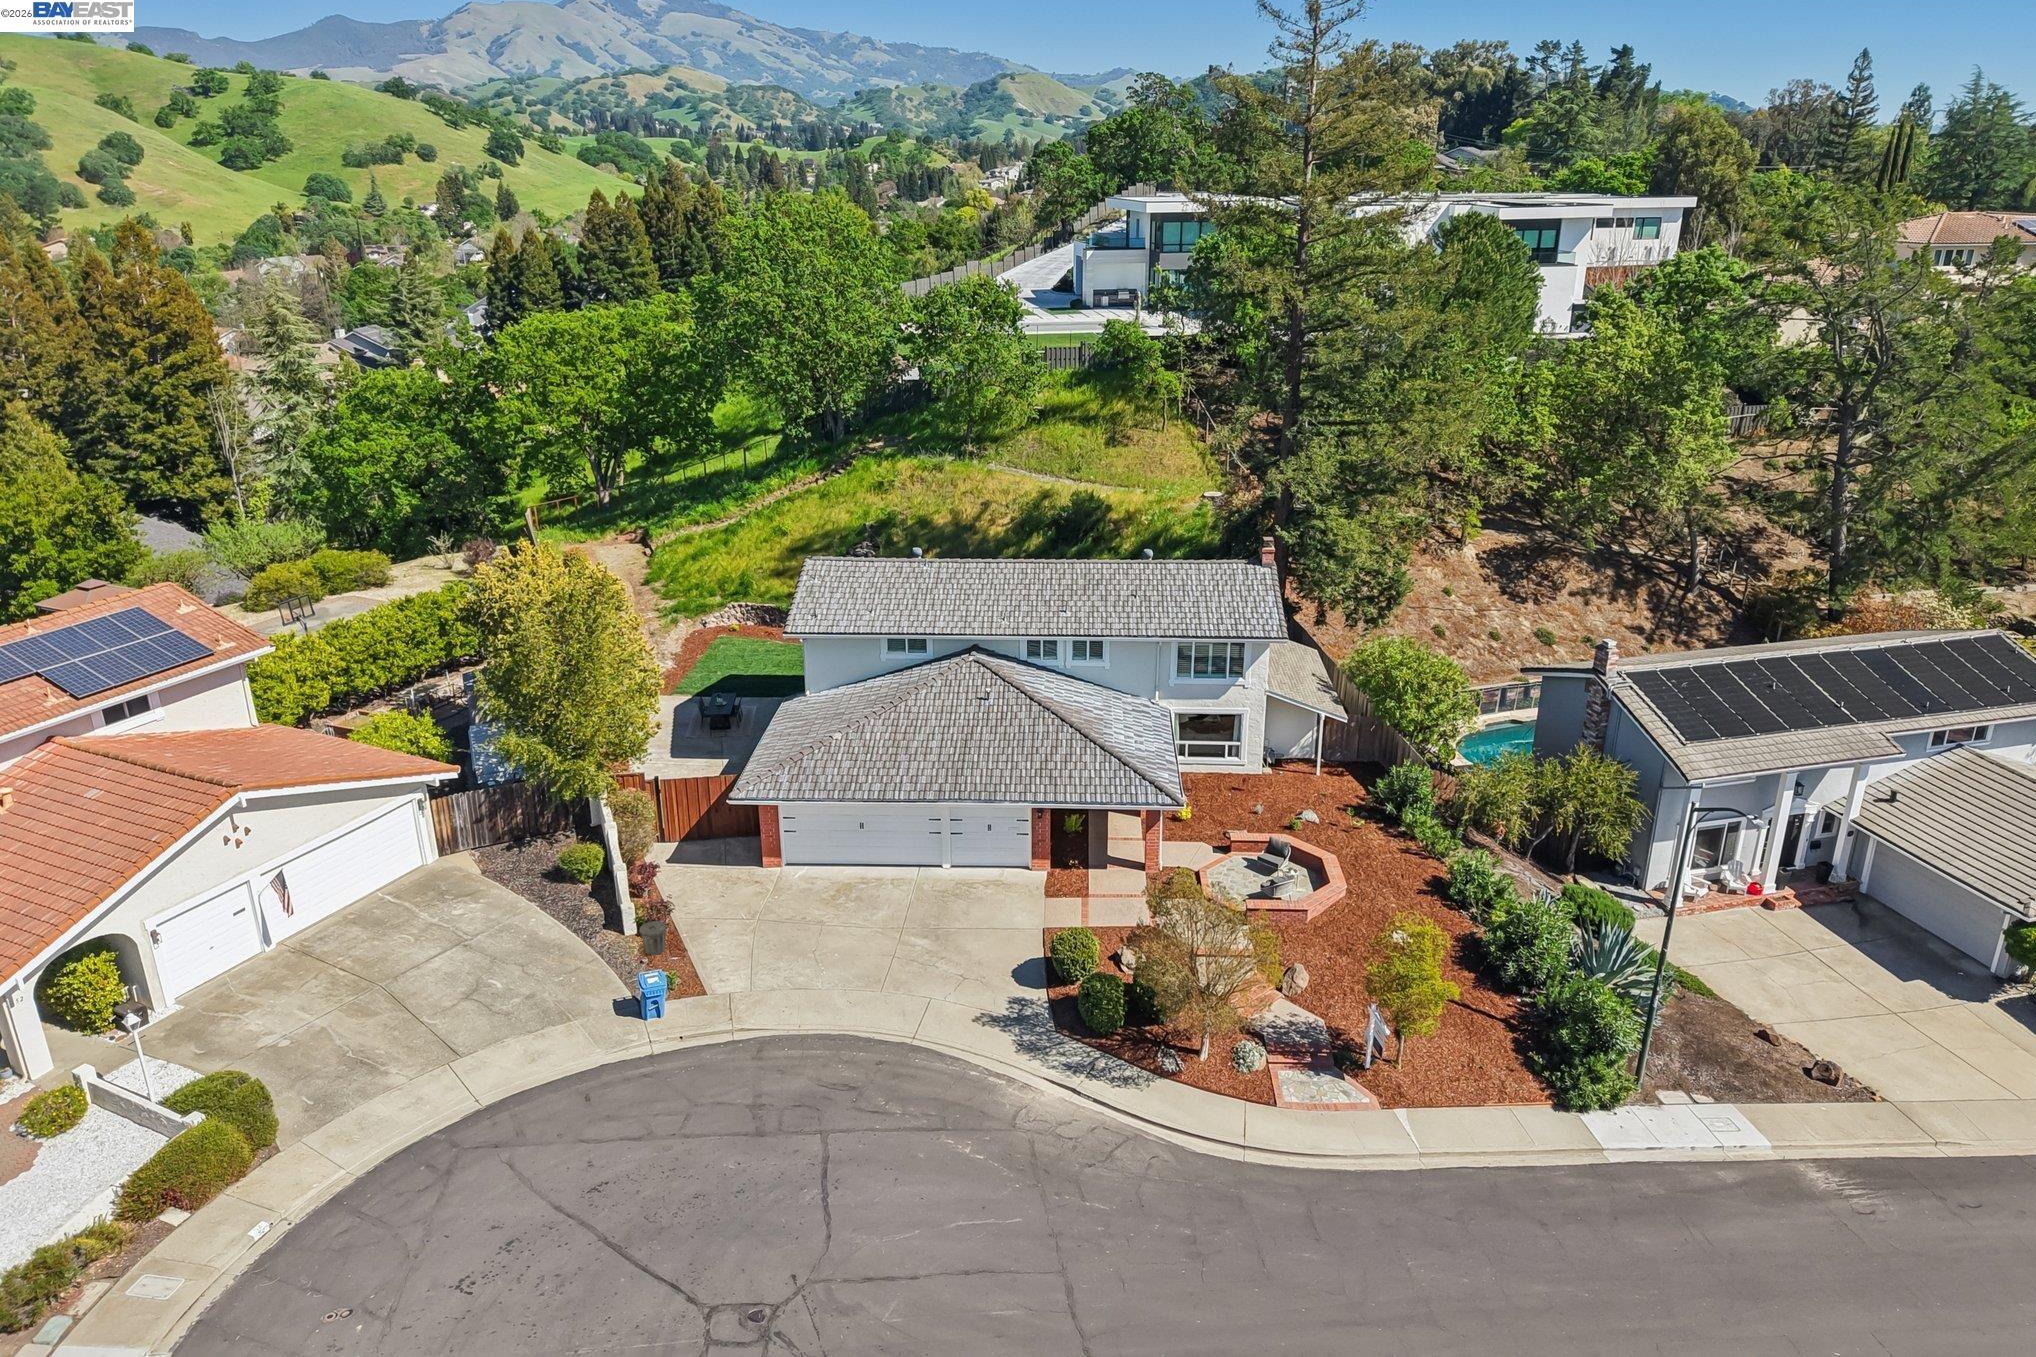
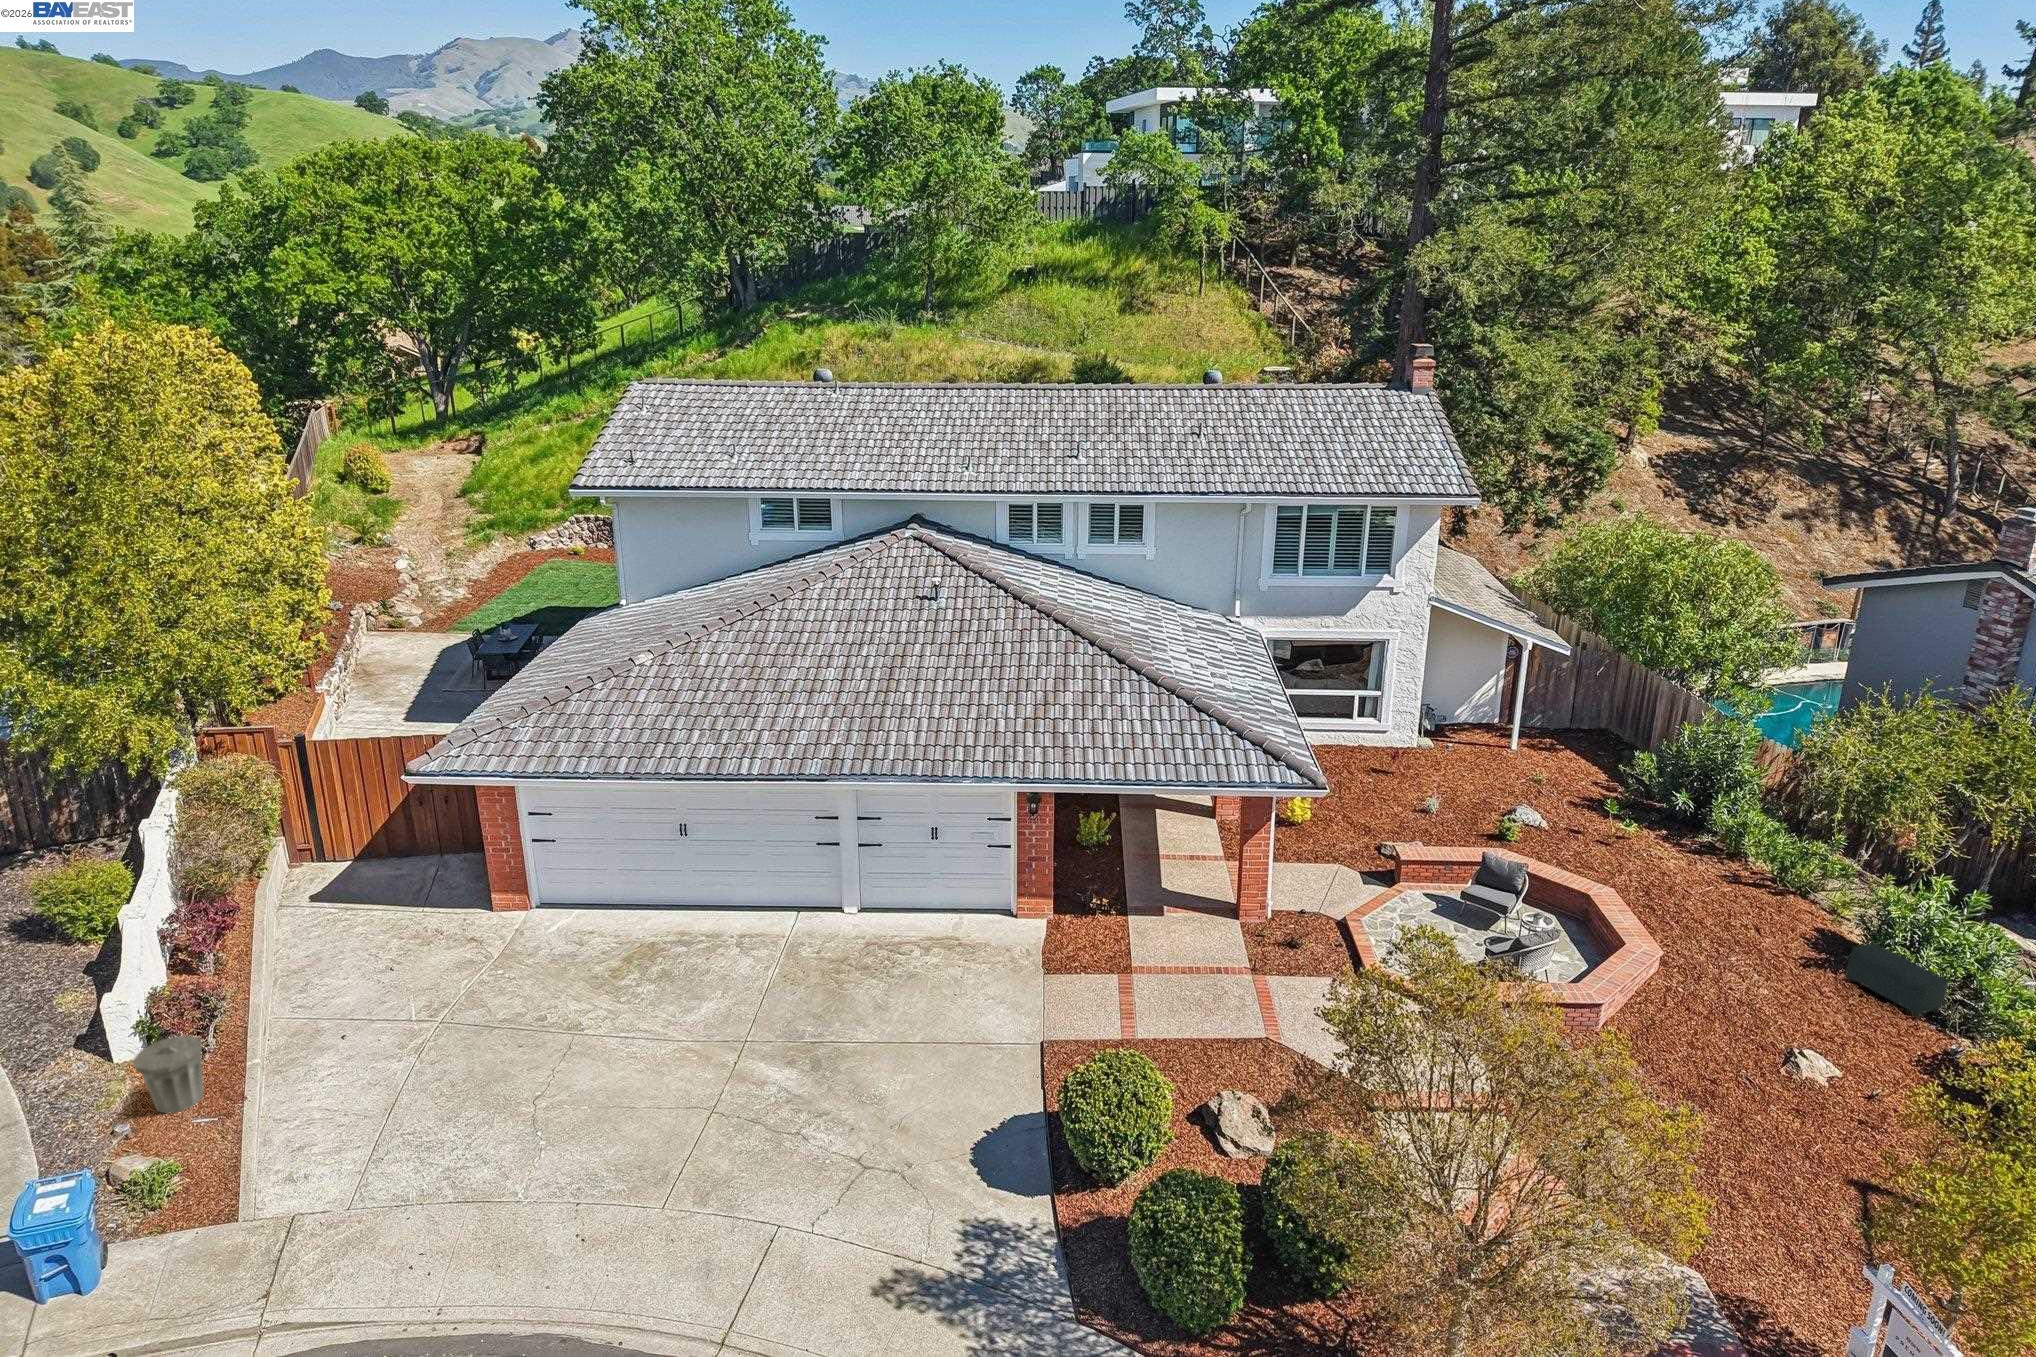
bench: none [1435,884,1475,919] -> present [1845,943,1948,1019]

